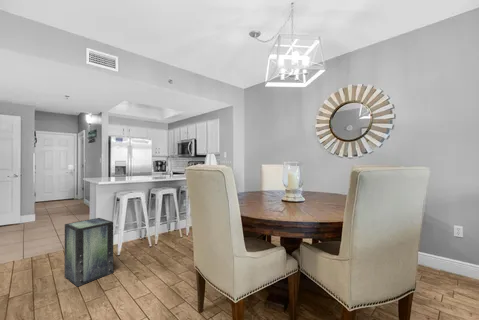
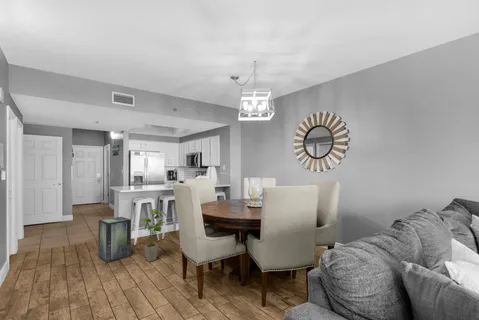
house plant: none [126,207,166,282] -> present [140,209,166,262]

